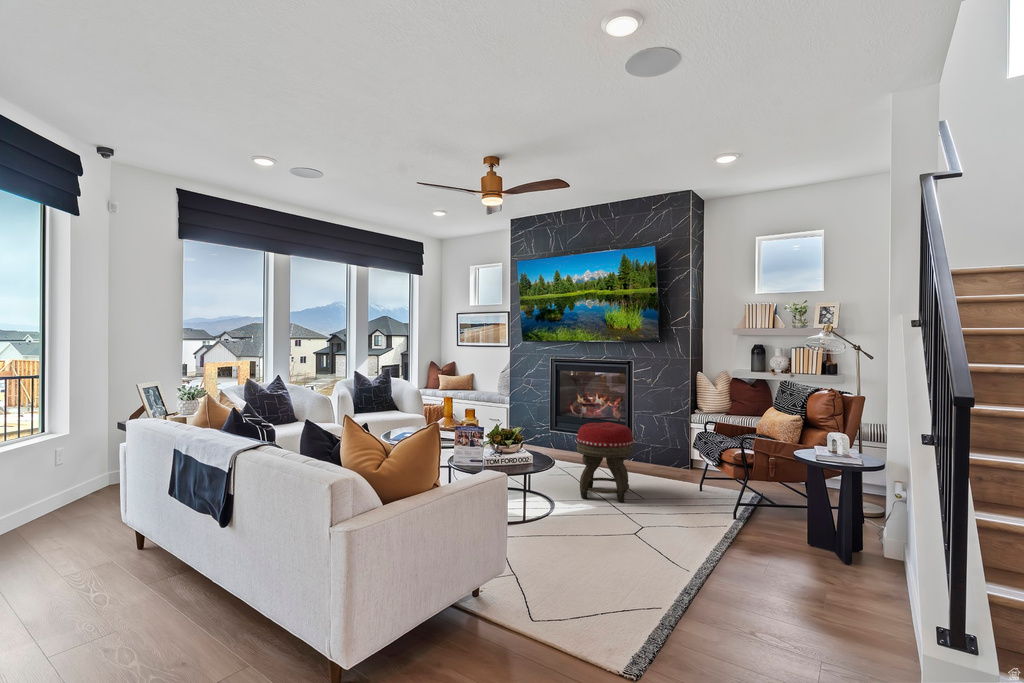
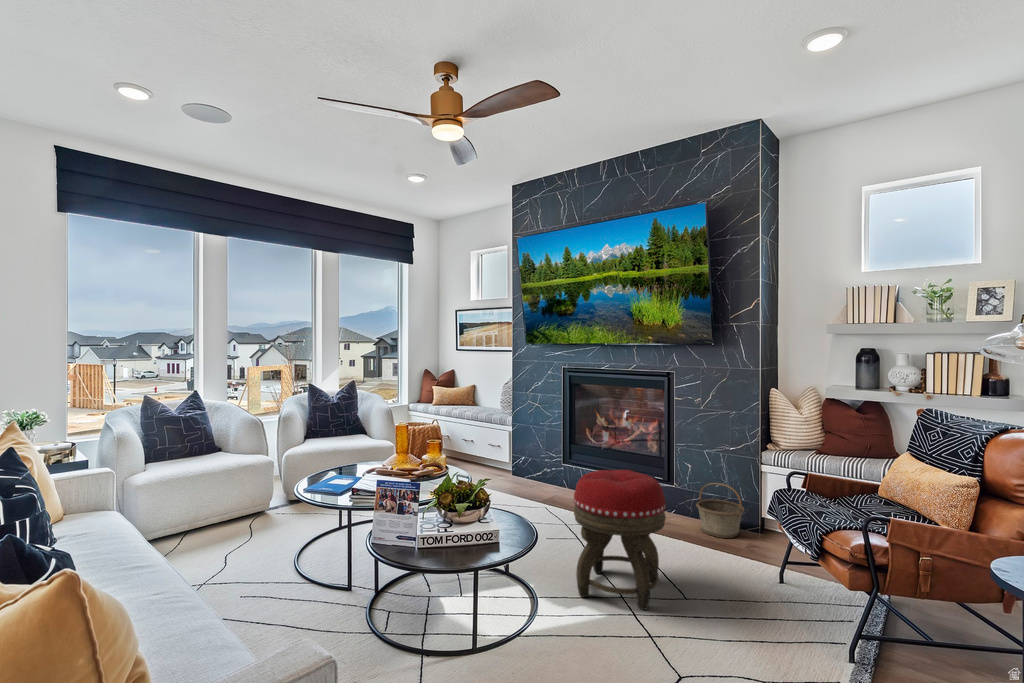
basket: none [649,436,681,471] -> present [696,483,745,538]

